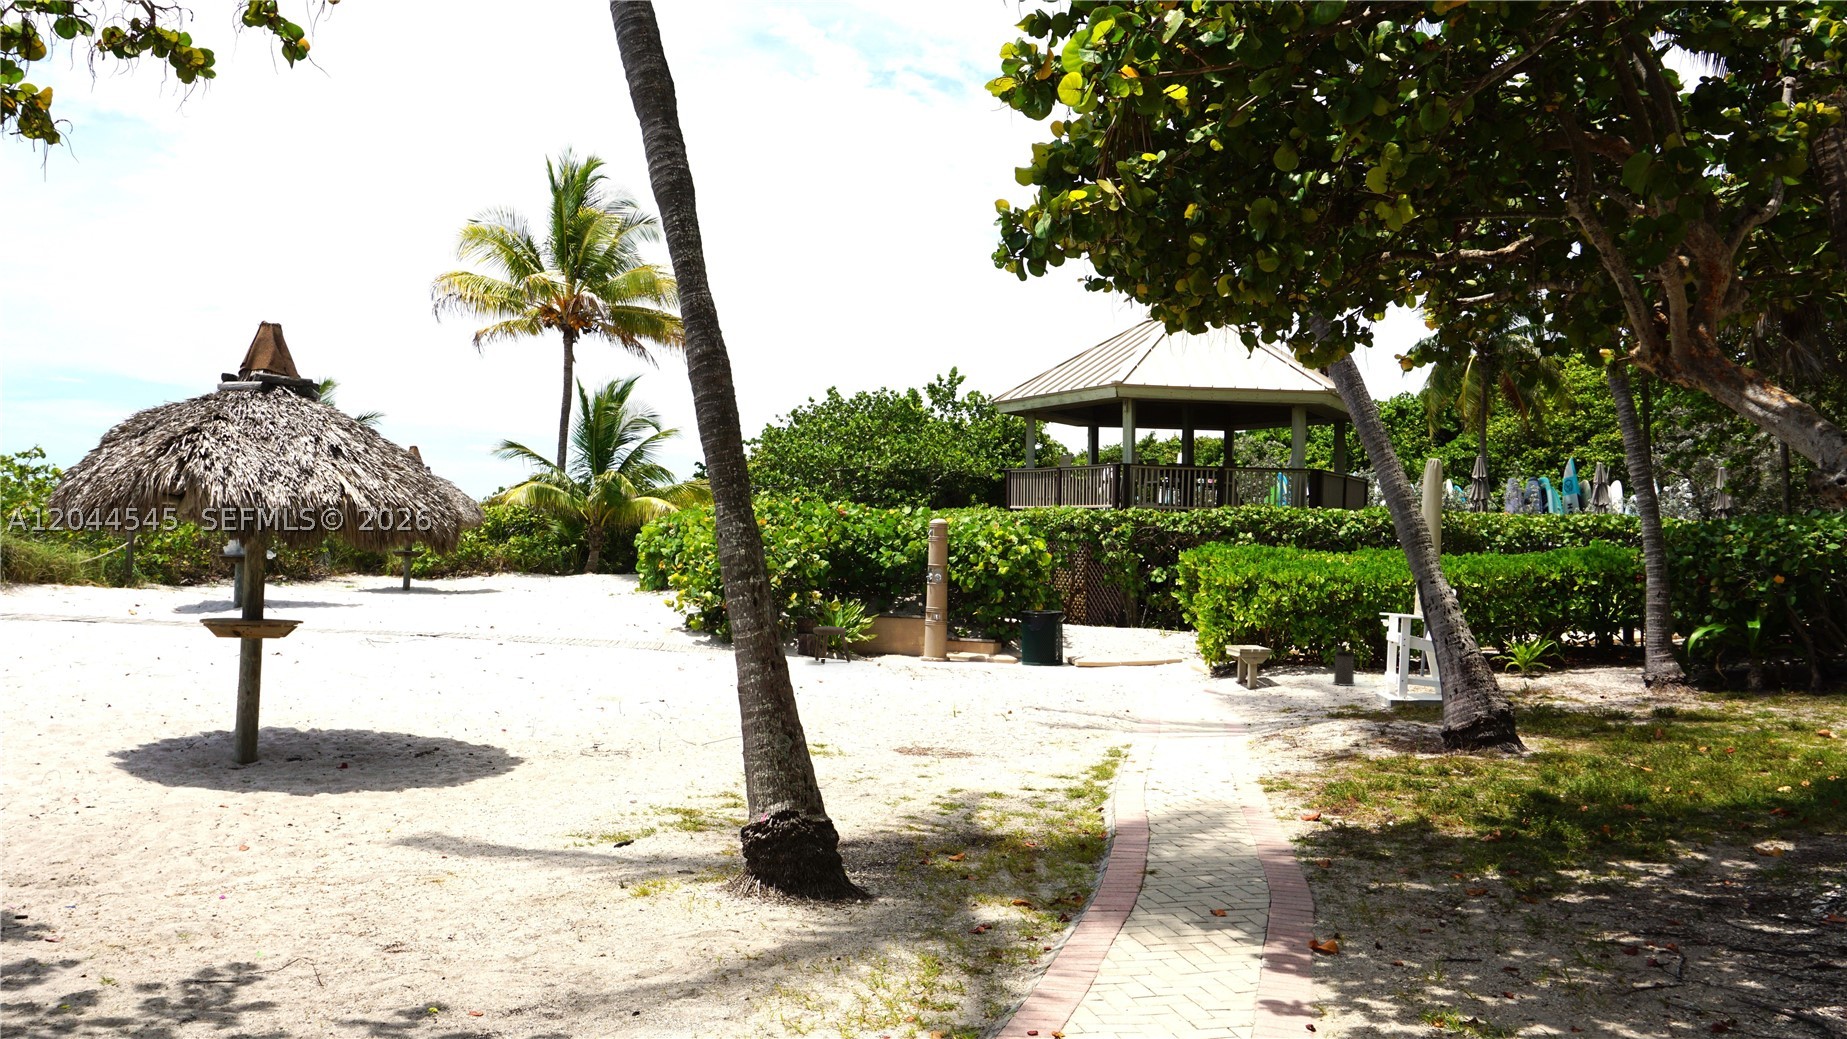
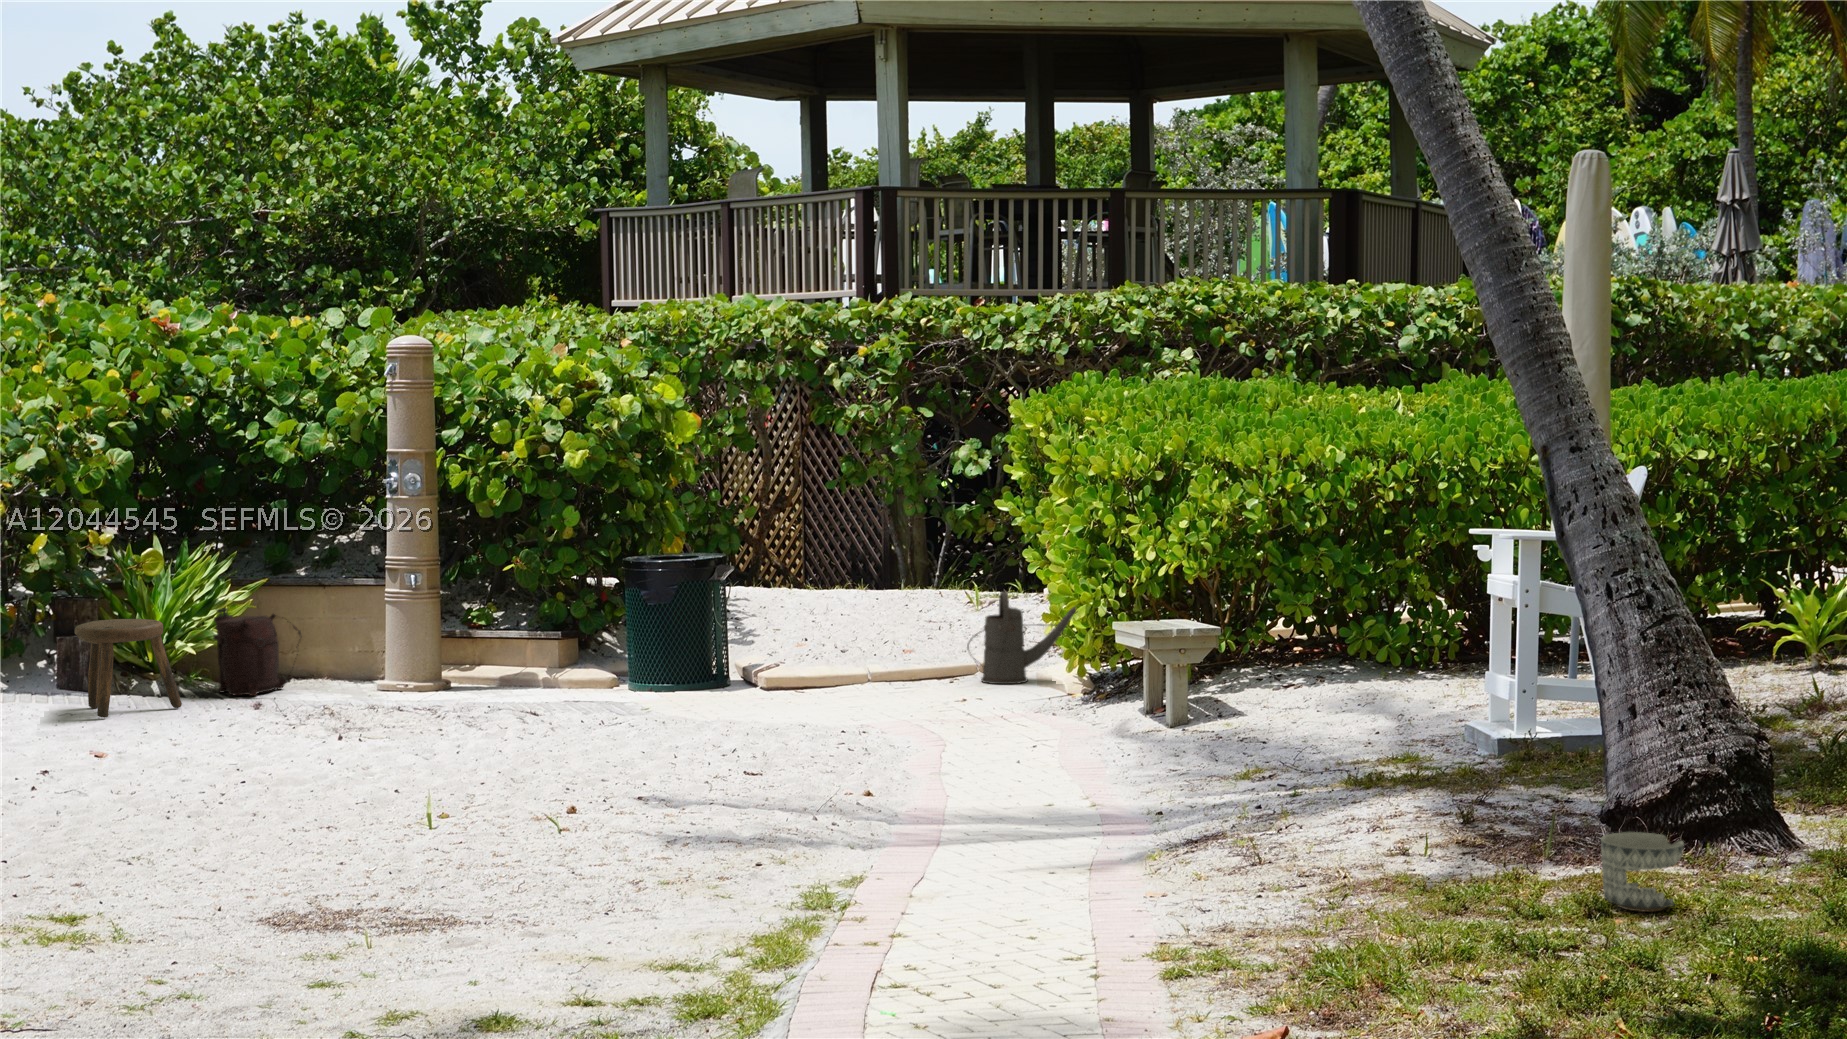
backpack: none [860,624,894,659] -> present [213,608,302,696]
watering can: present [1333,647,1354,686] -> present [967,591,1076,684]
planter: none [1417,723,1450,753] -> present [1601,832,1684,912]

